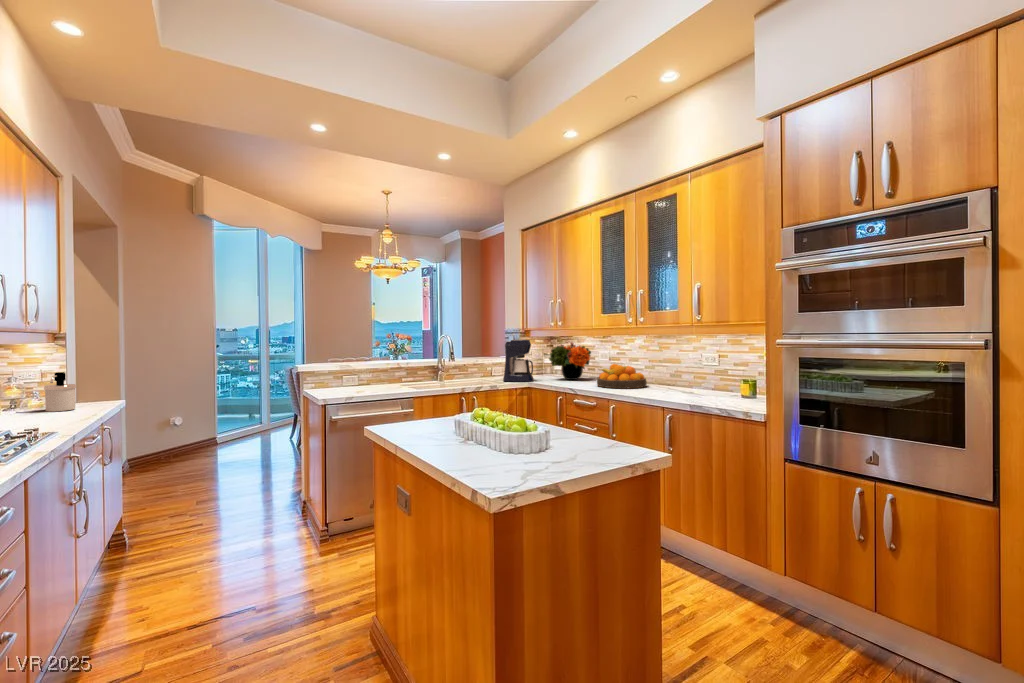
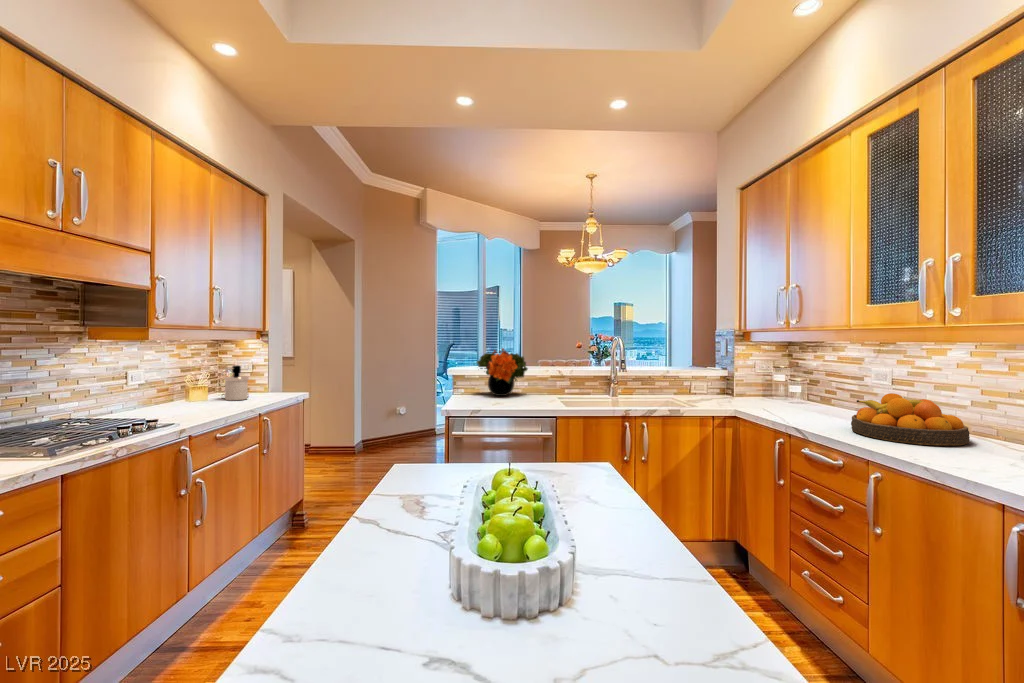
coffee maker: present [503,340,534,382] -> none [695,345,745,408]
flower arrangement: present [549,343,591,380] -> present [477,348,528,396]

